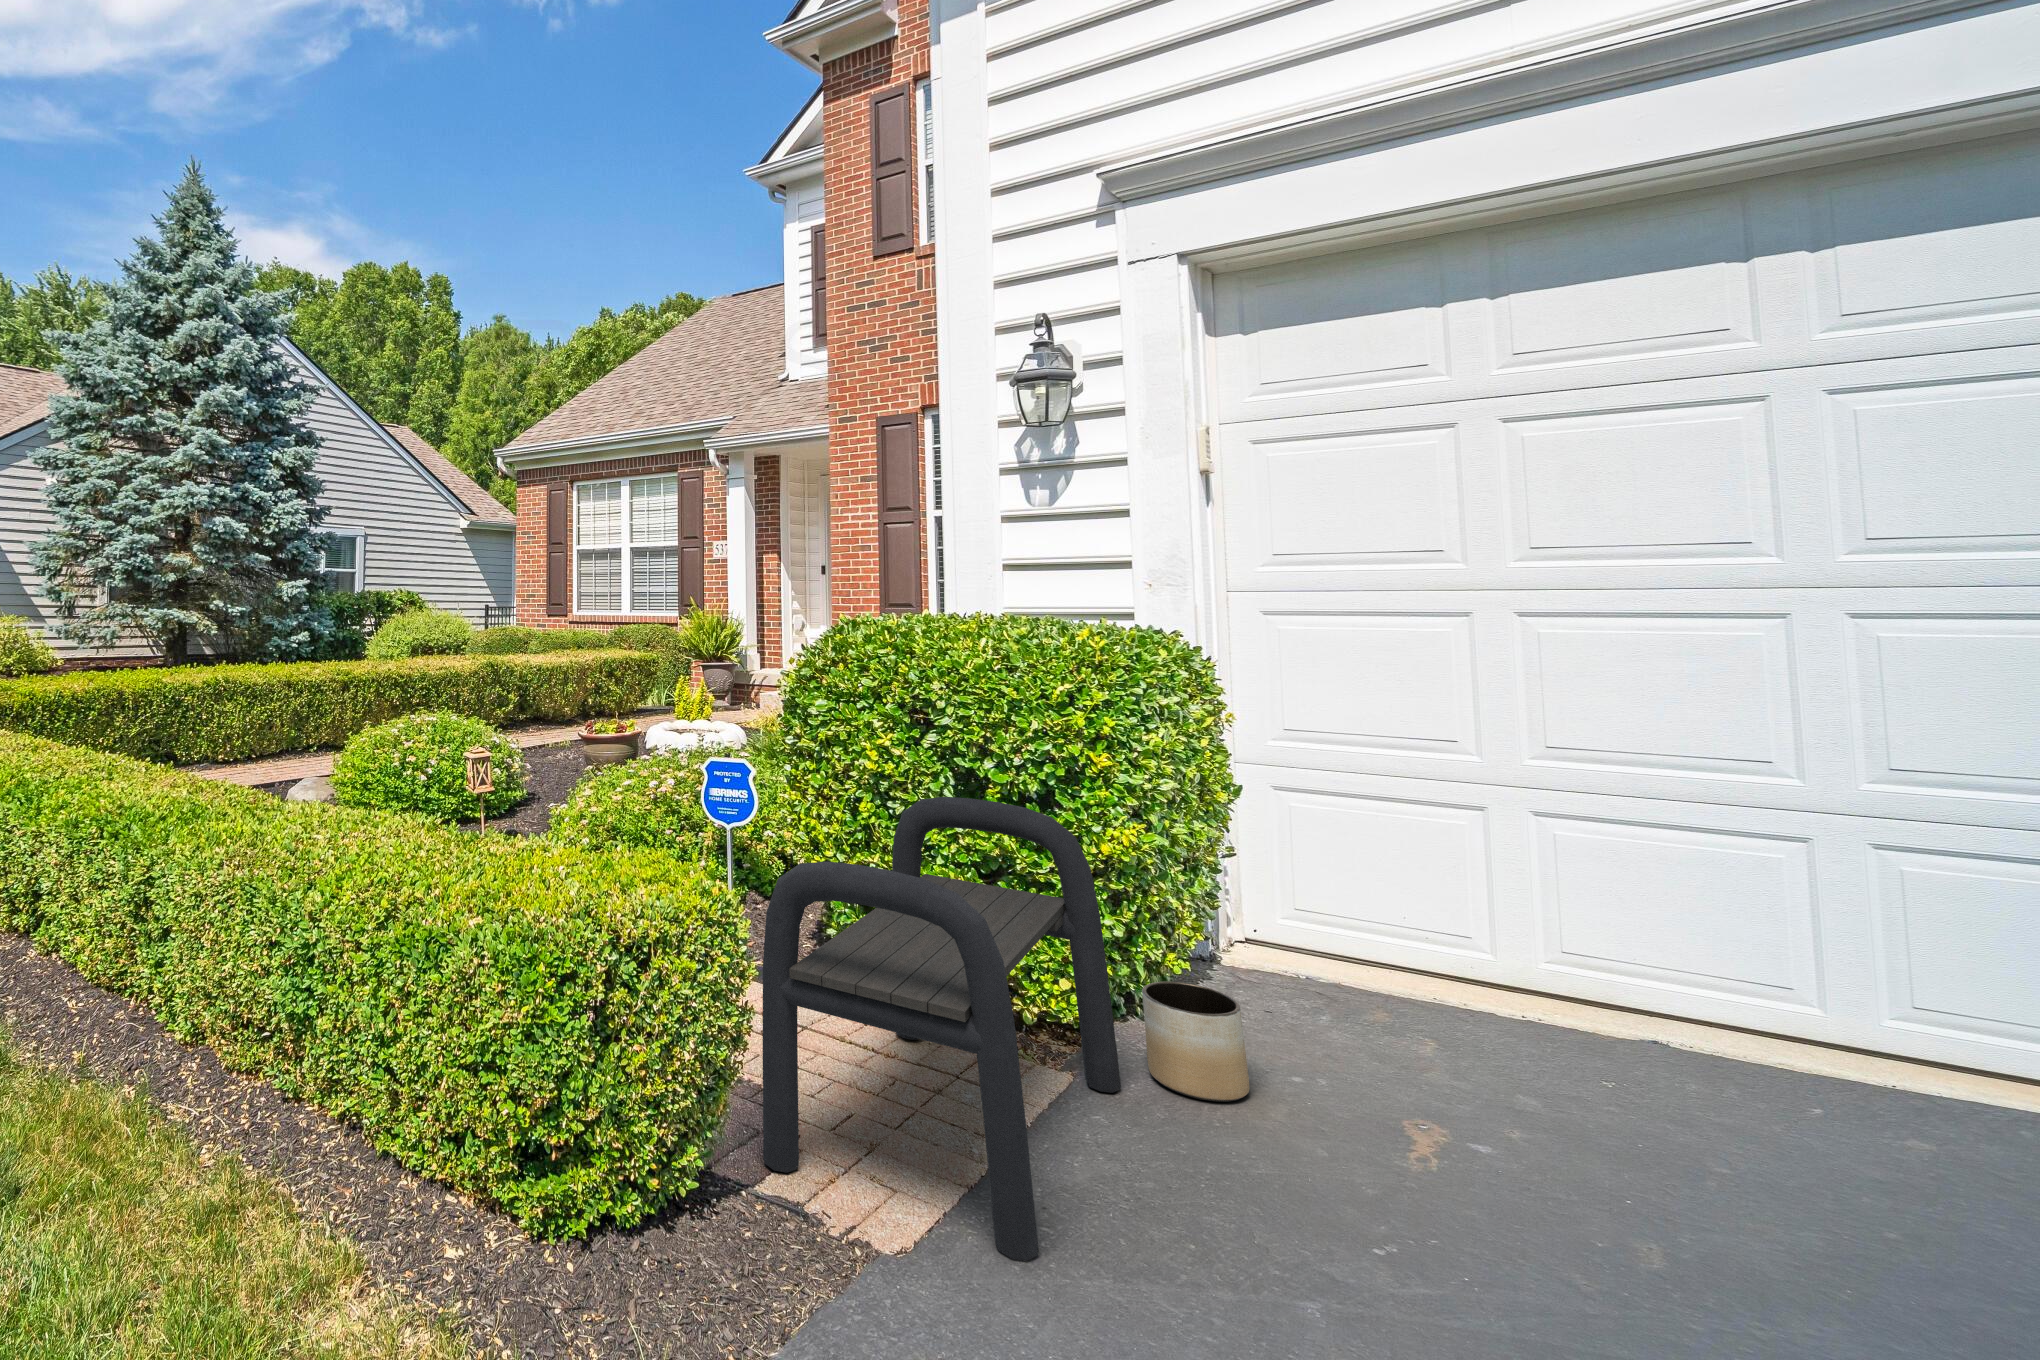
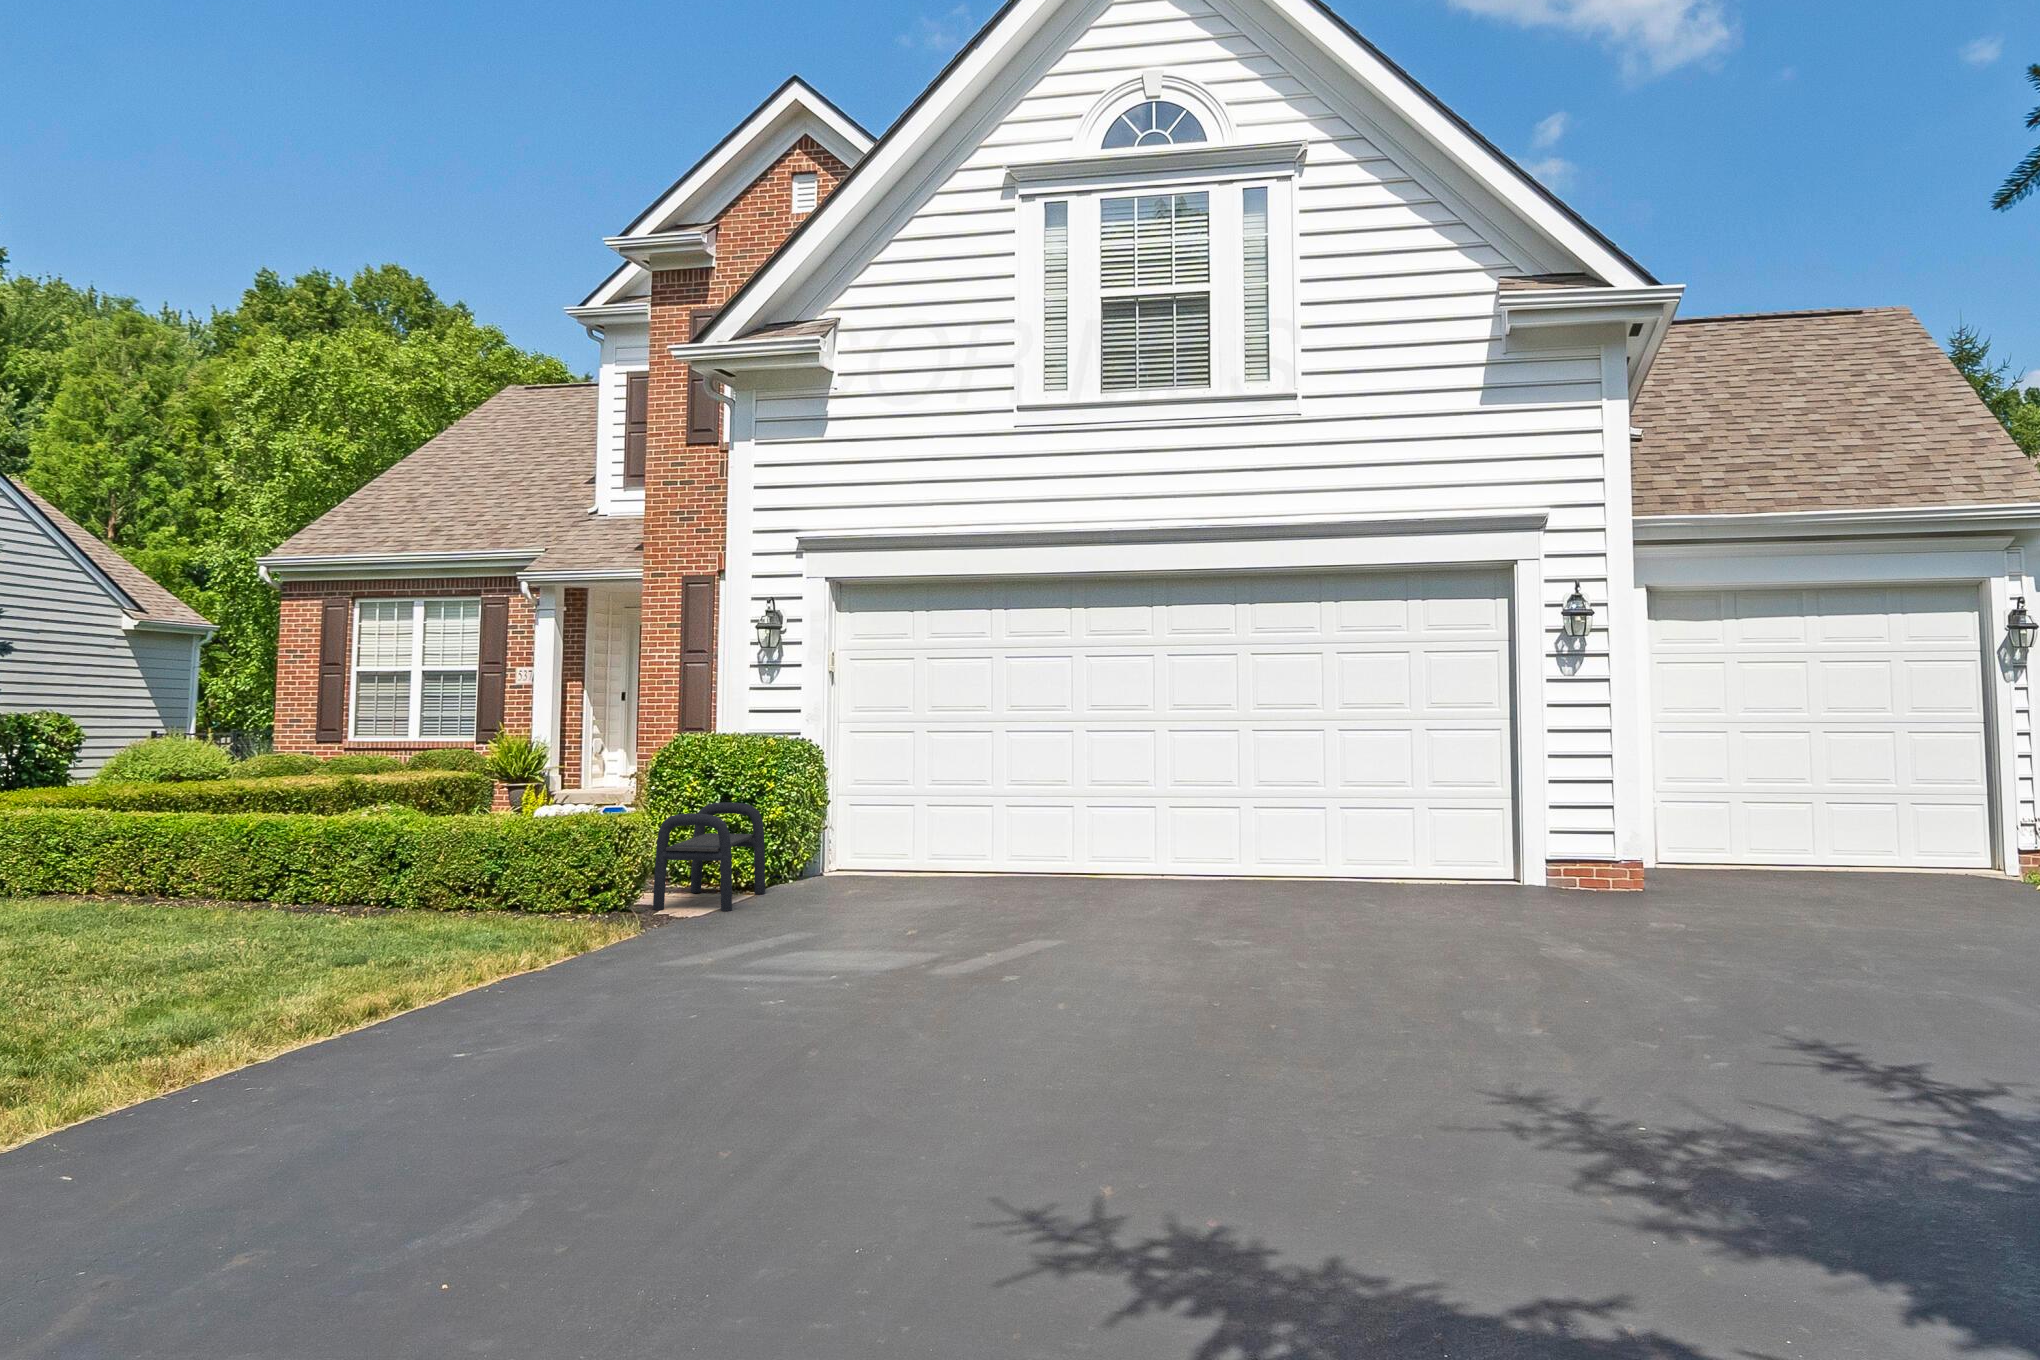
planter: present [1142,982,1249,1102] -> none [776,862,806,893]

